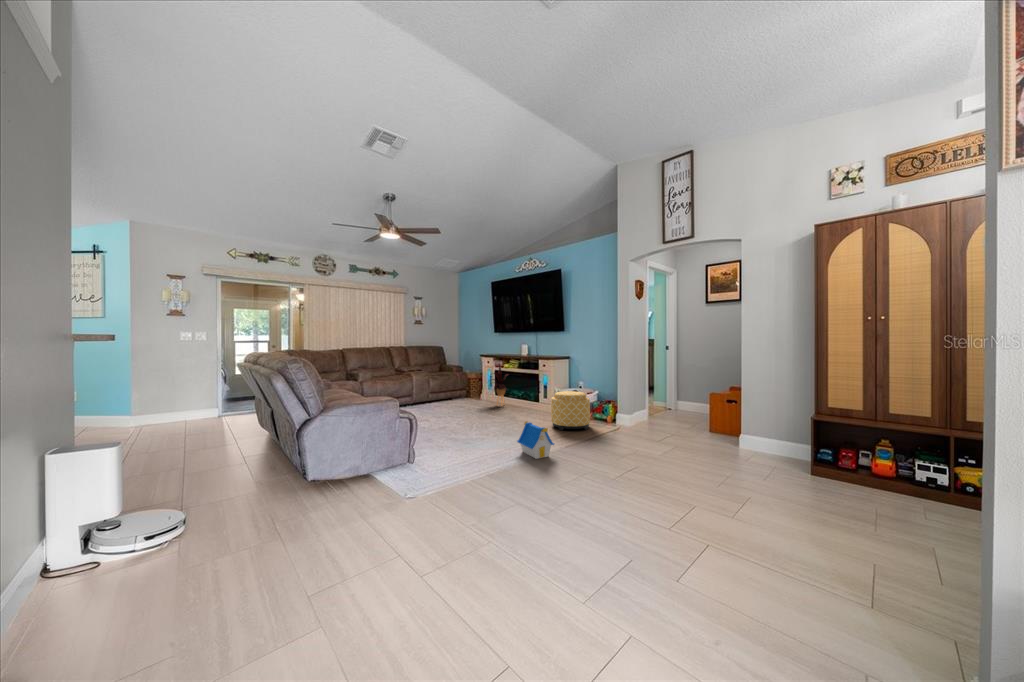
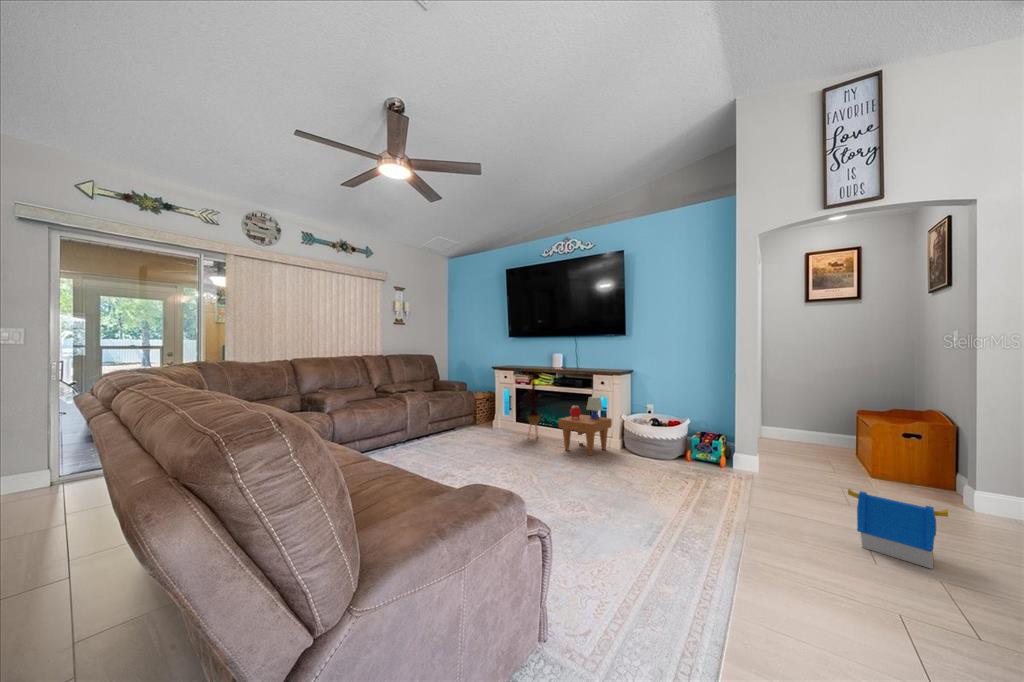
side table: none [509,376,547,415] -> present [558,397,612,456]
ottoman: present [551,391,590,430] -> none [650,422,714,486]
toy house: present [517,422,554,459] -> present [848,489,948,569]

